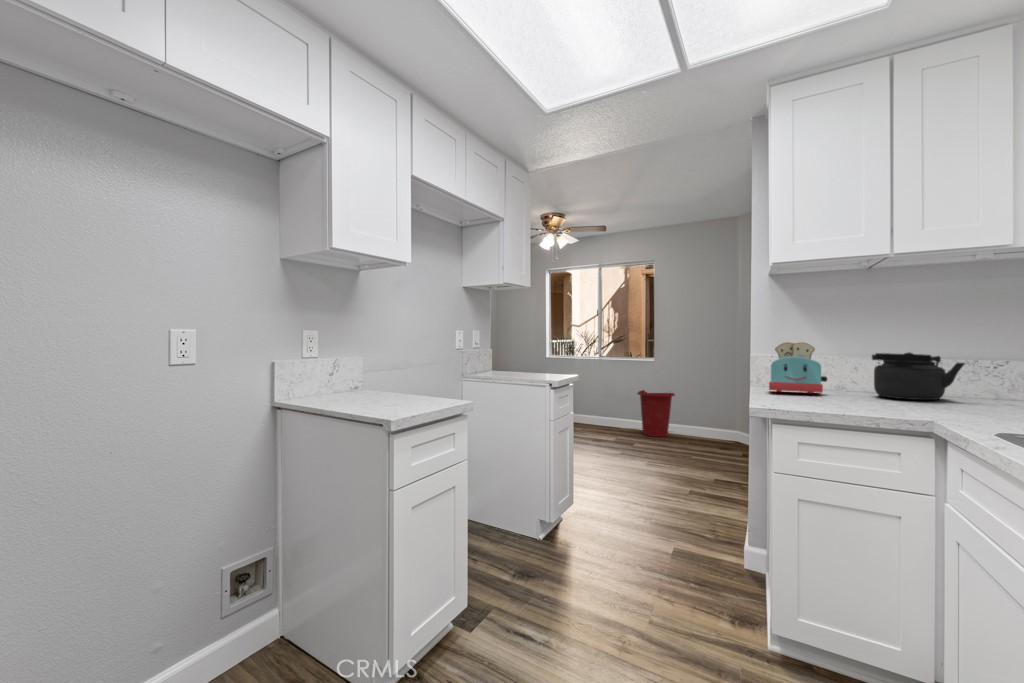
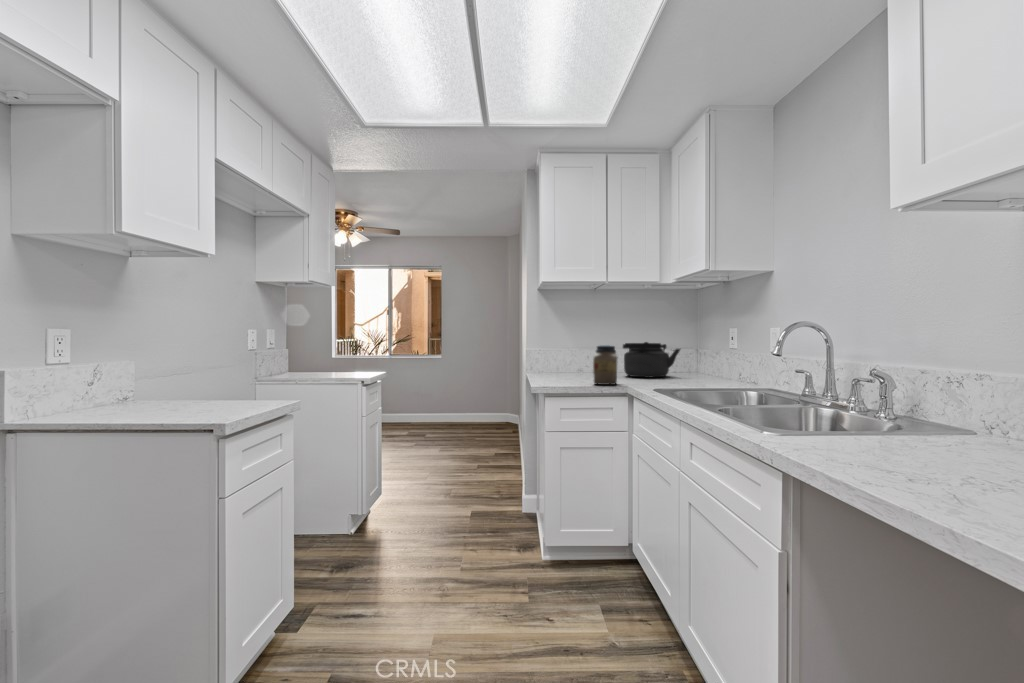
toaster: present [769,342,827,394] -> none [550,336,593,377]
jar: none [822,356,859,407] -> present [593,345,617,385]
waste bin: present [637,390,675,437] -> none [424,384,459,427]

